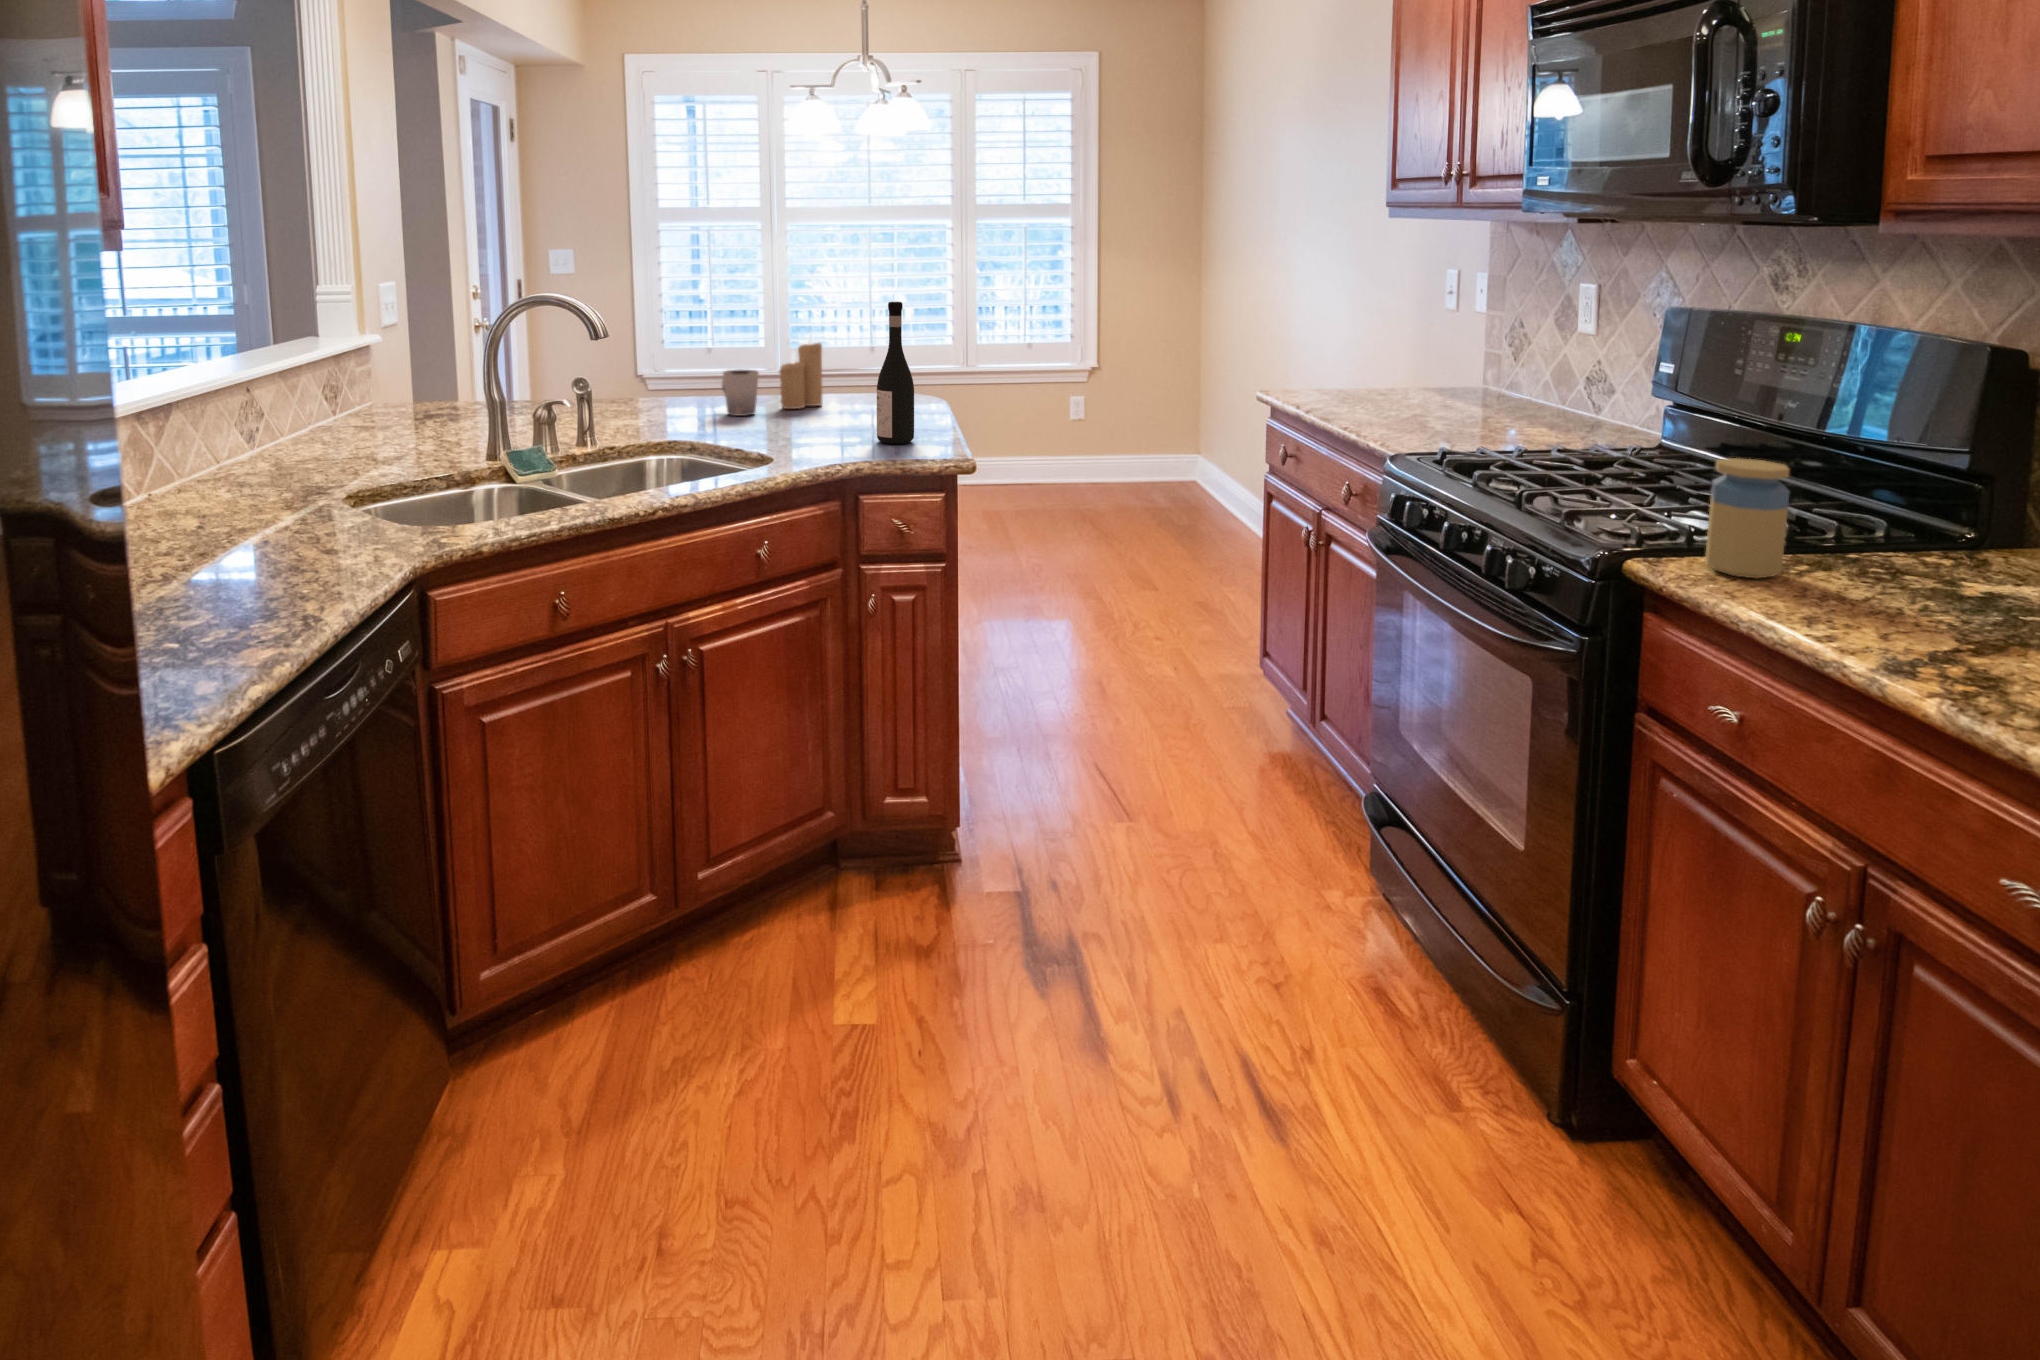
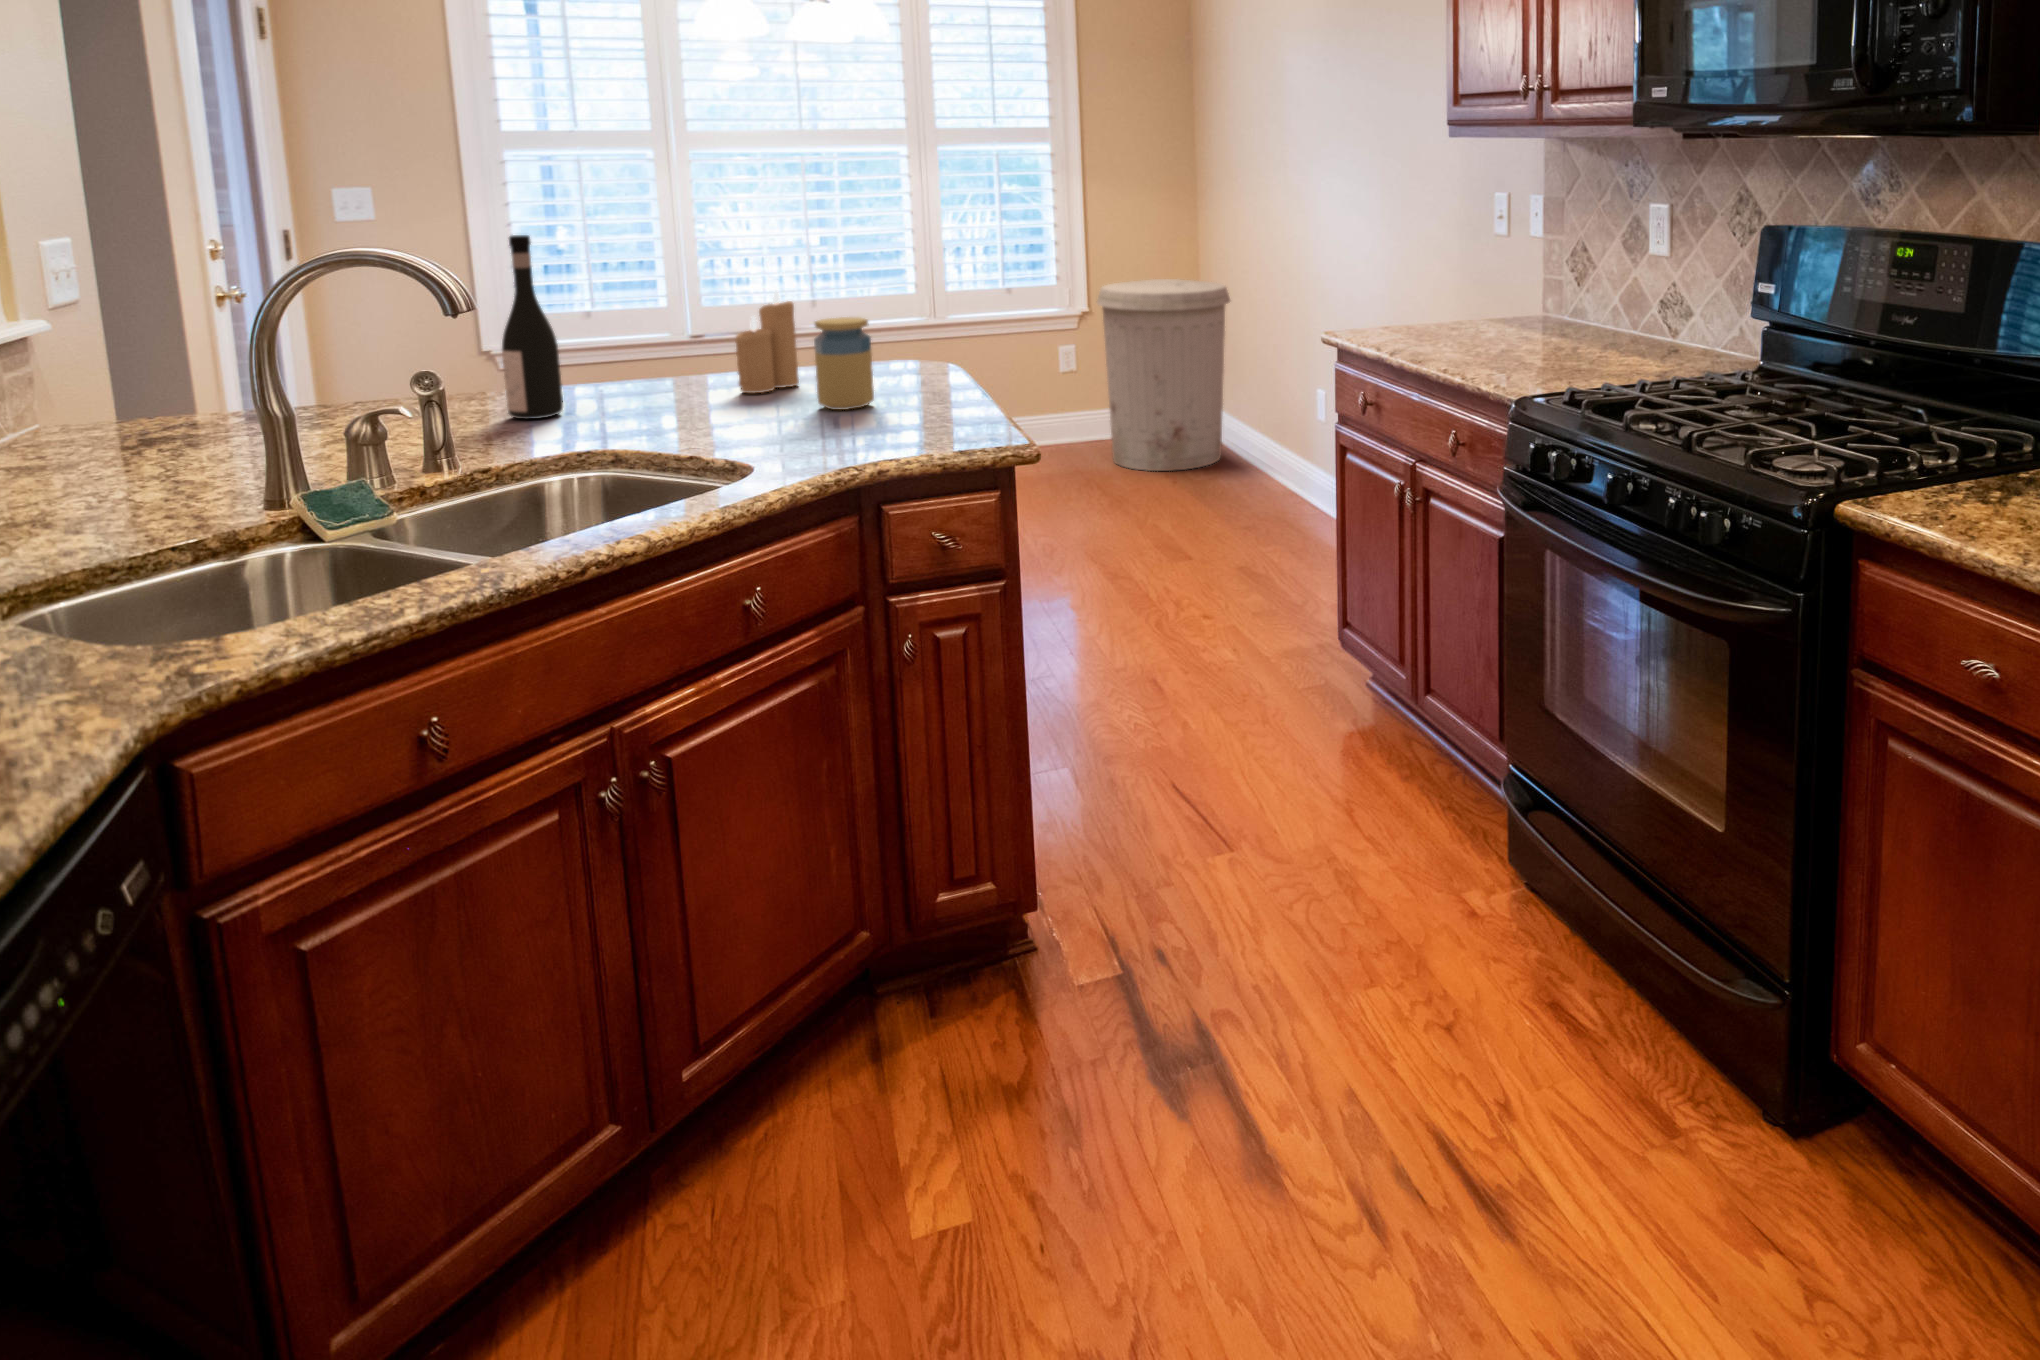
wine bottle: present [877,302,914,444] -> present [502,235,563,419]
trash can: none [1100,337,1220,507] -> present [1097,279,1230,471]
cup: present [722,370,759,416] -> none [648,343,706,408]
jar: present [1705,458,1790,579] -> present [814,317,874,410]

